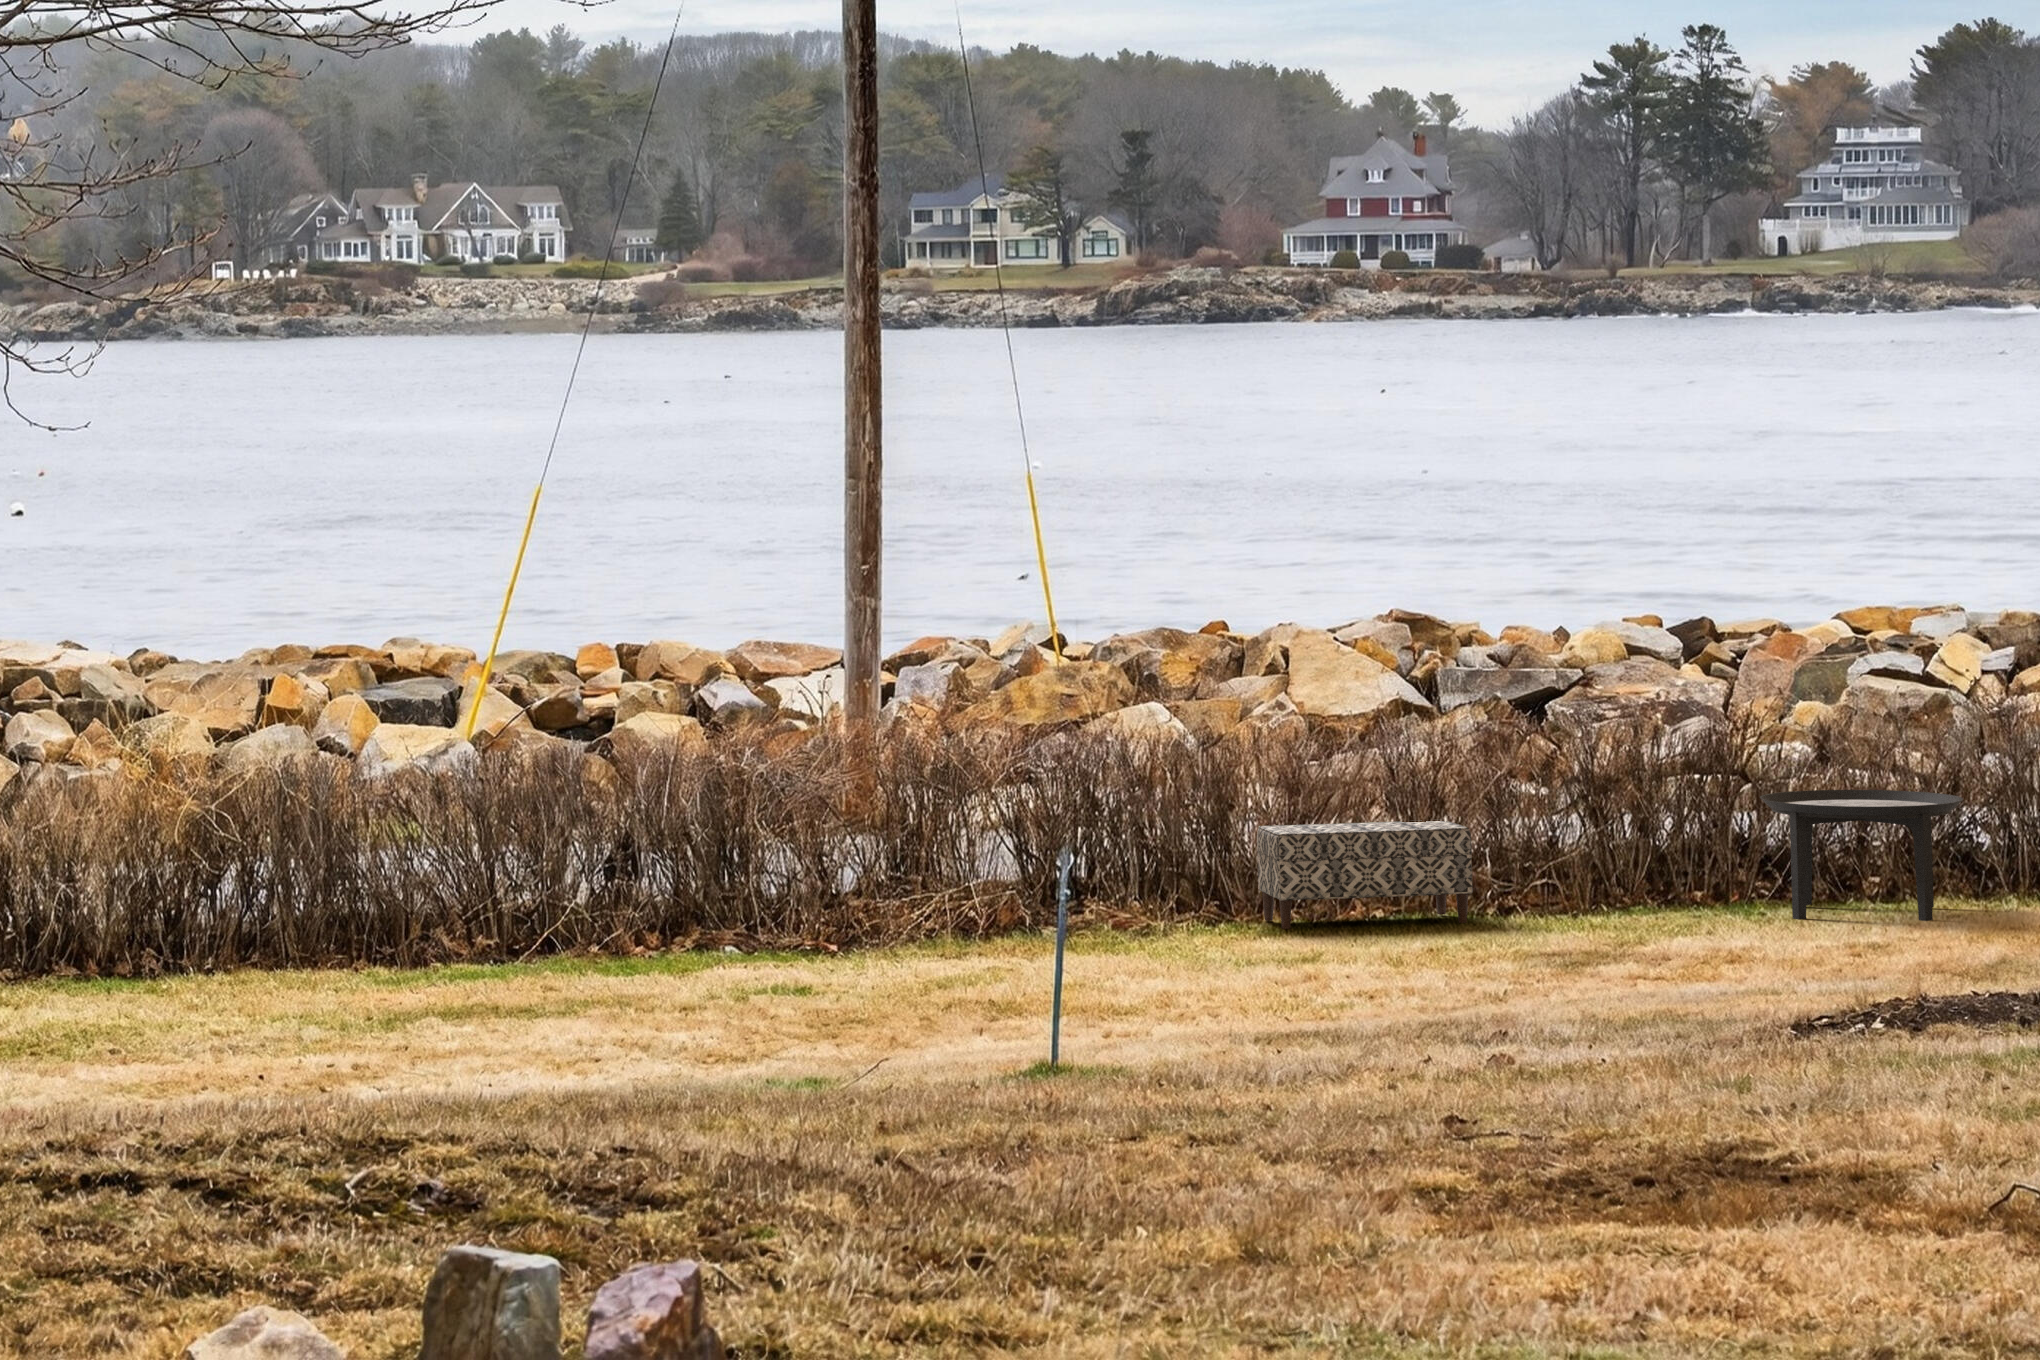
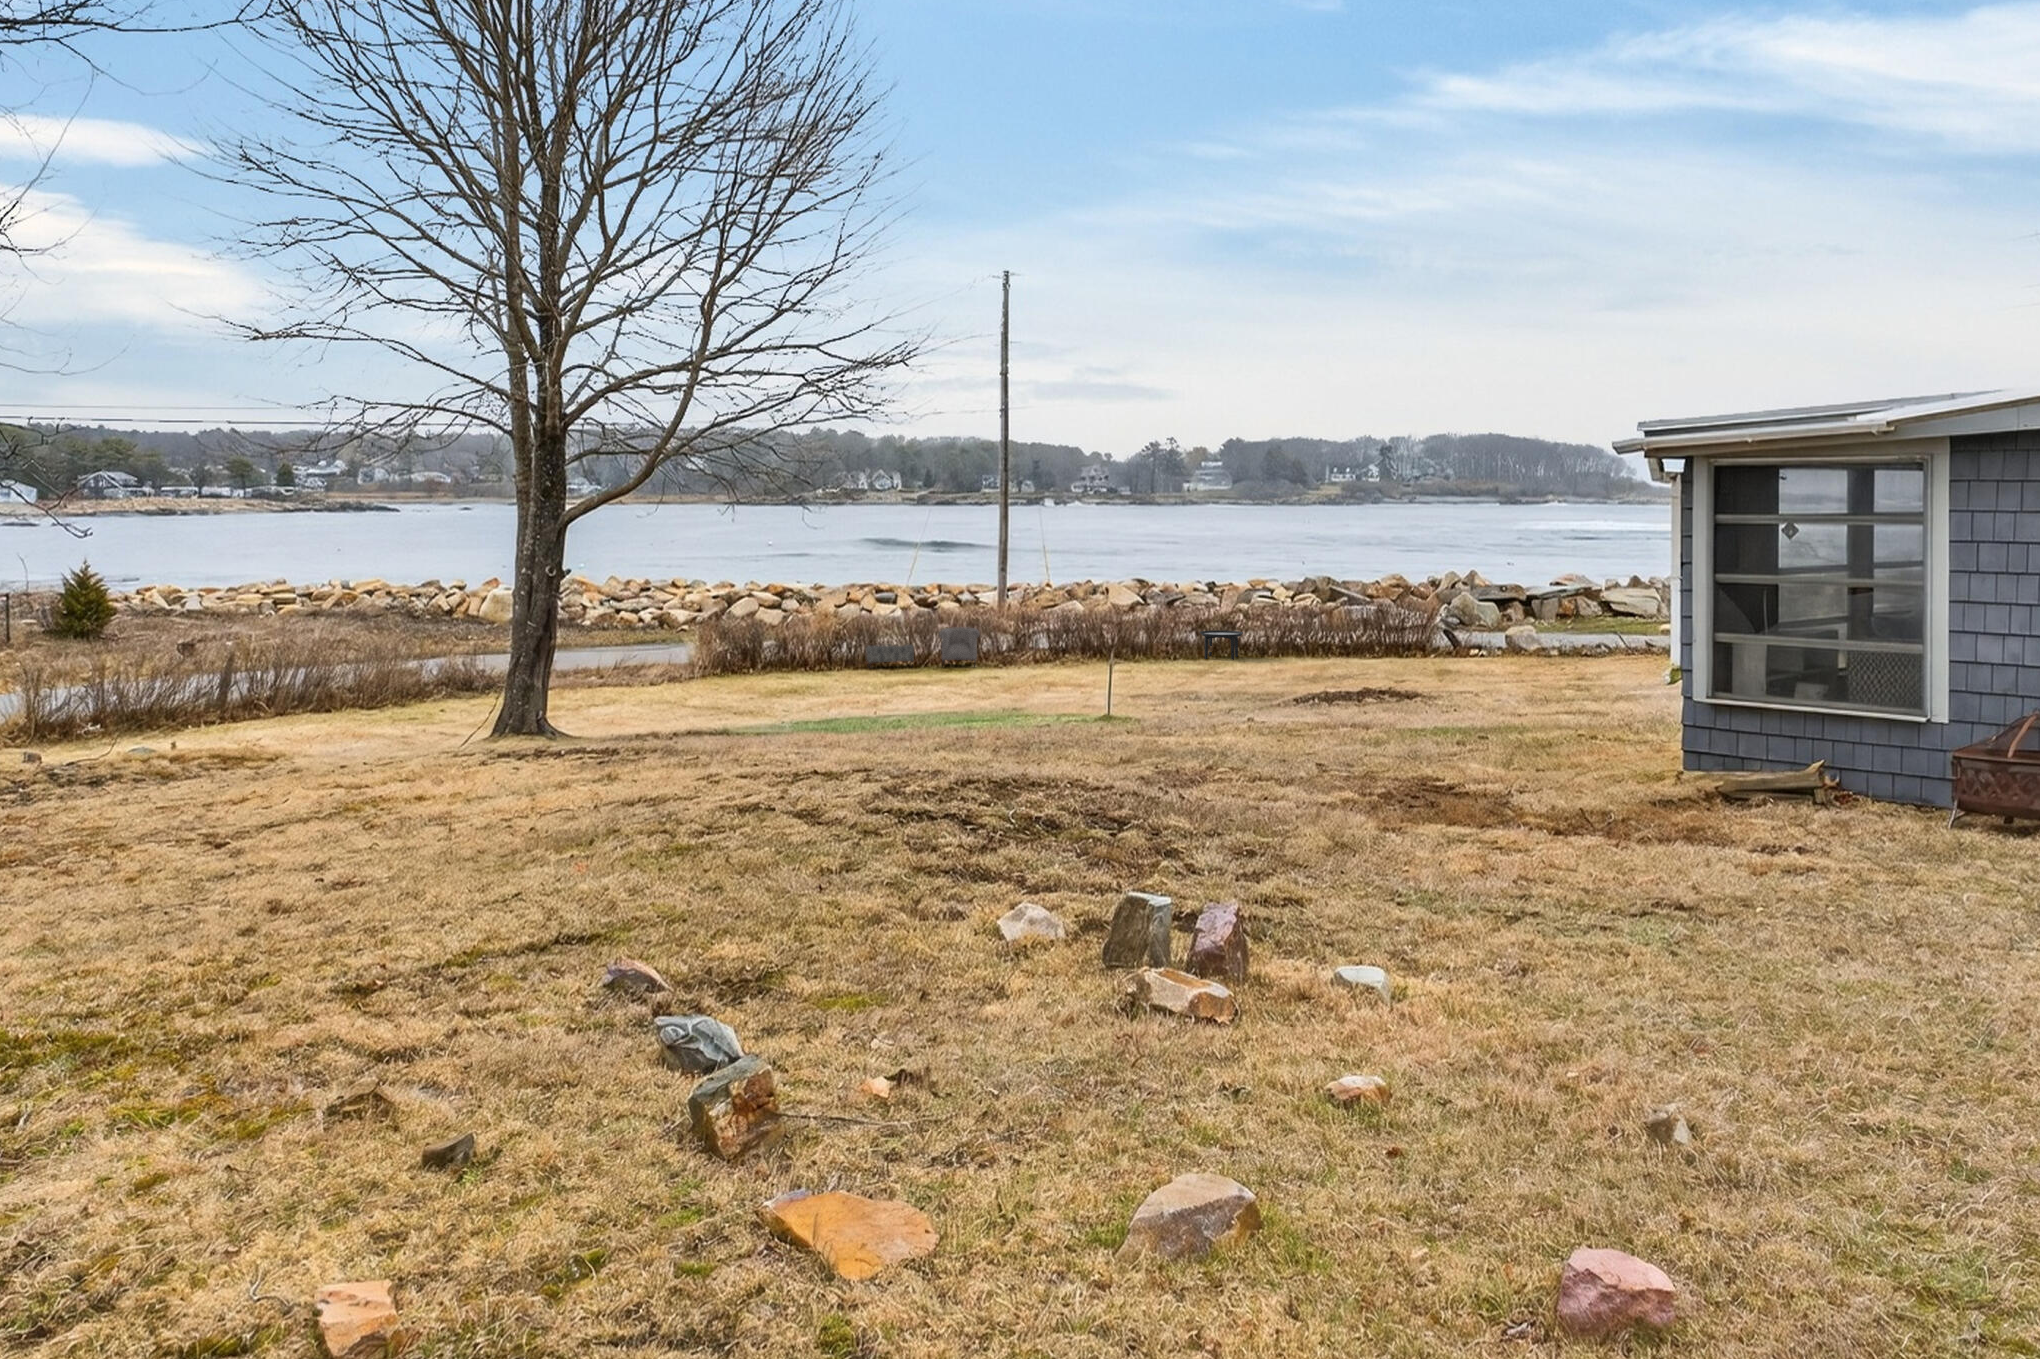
chair: none [579,789,767,978] -> present [939,627,980,665]
bench: present [1257,821,1472,929] -> present [866,644,914,668]

